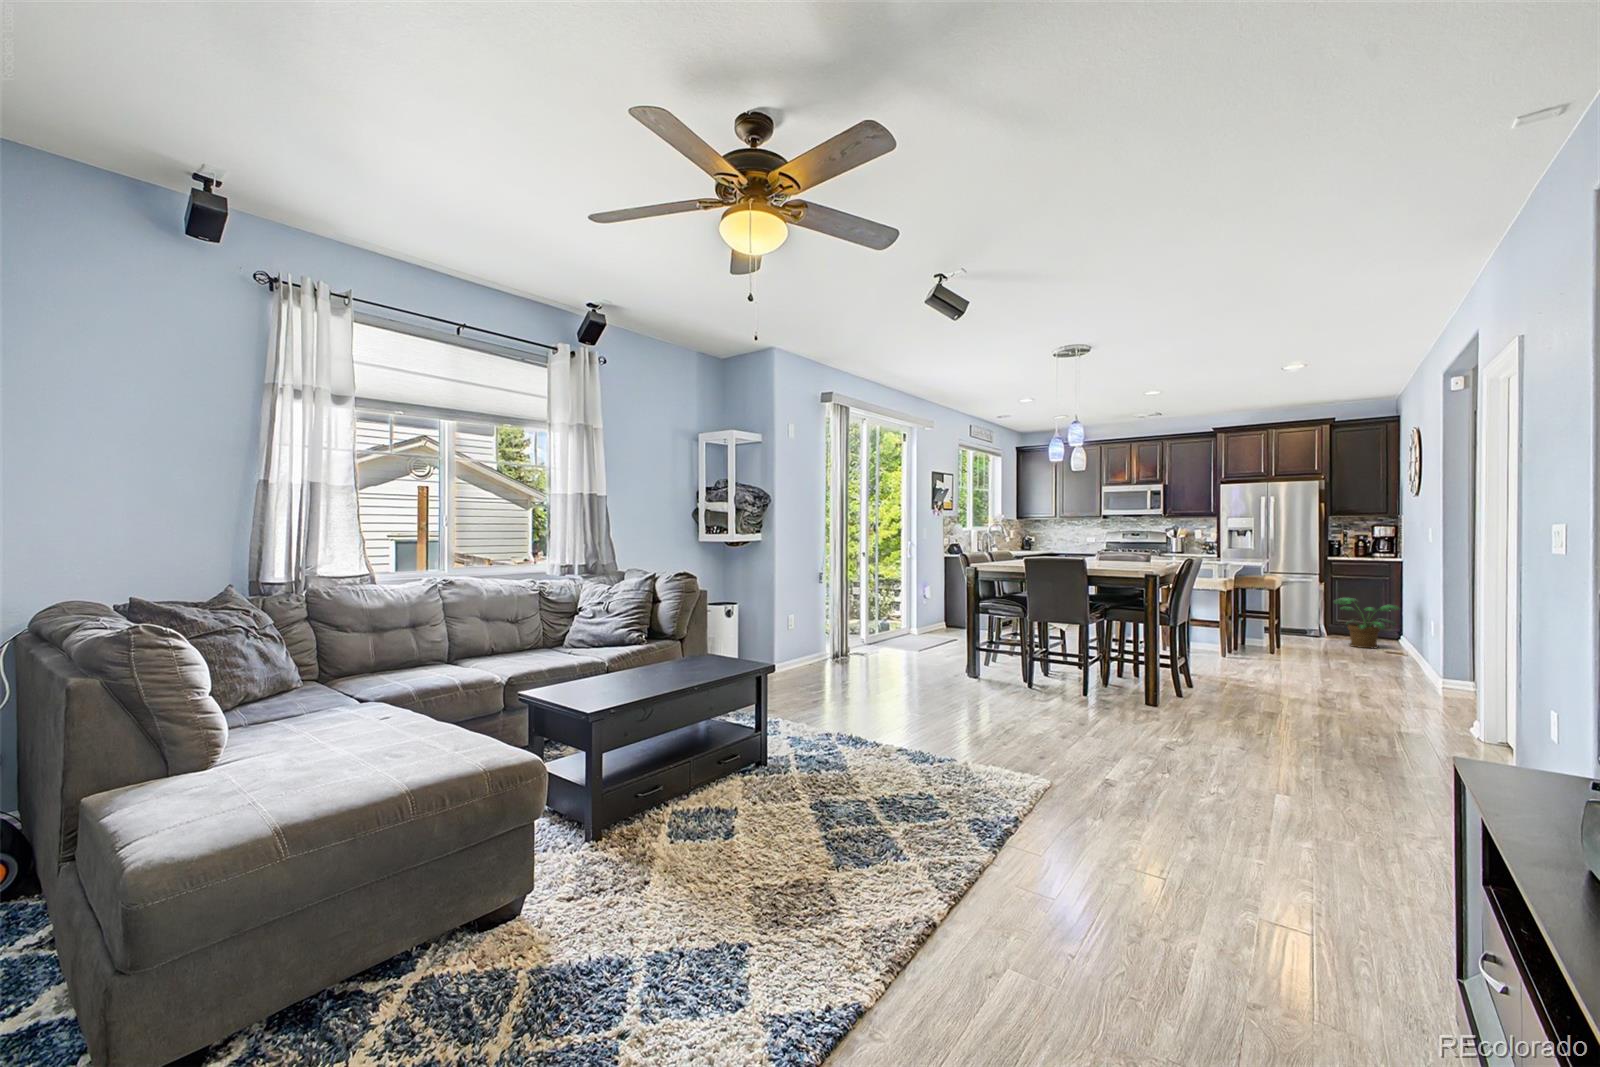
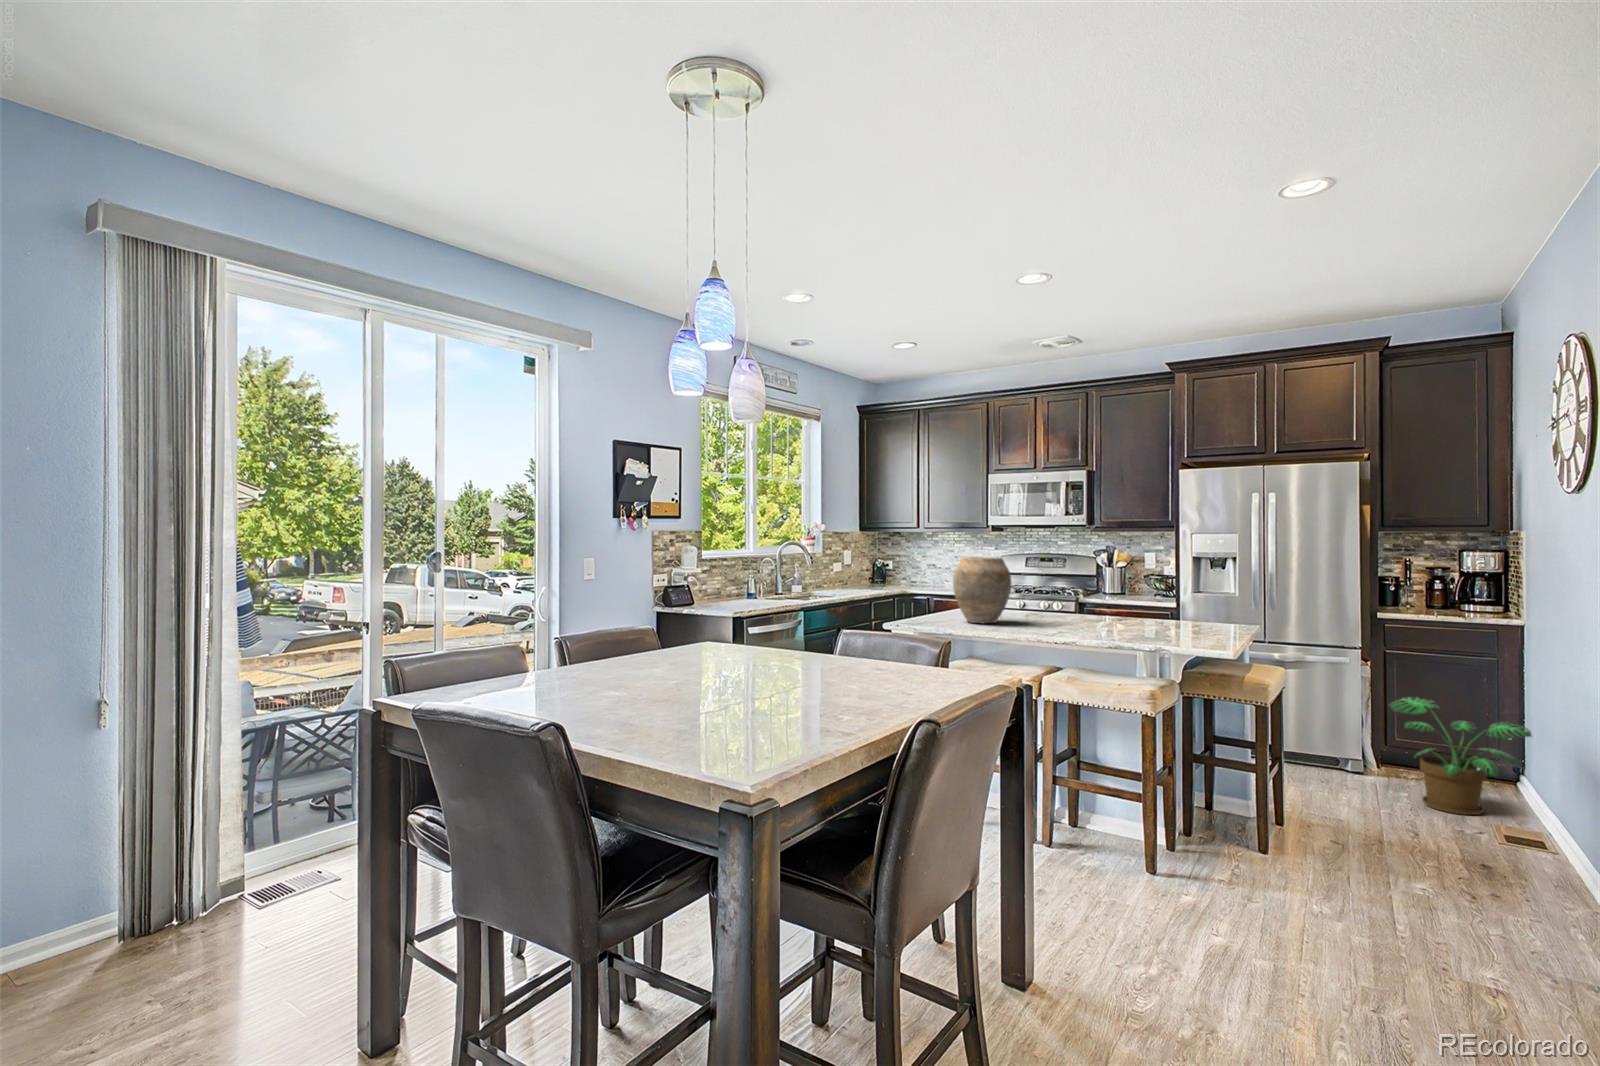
vase: none [1120,527,1149,557] -> present [953,557,1011,623]

